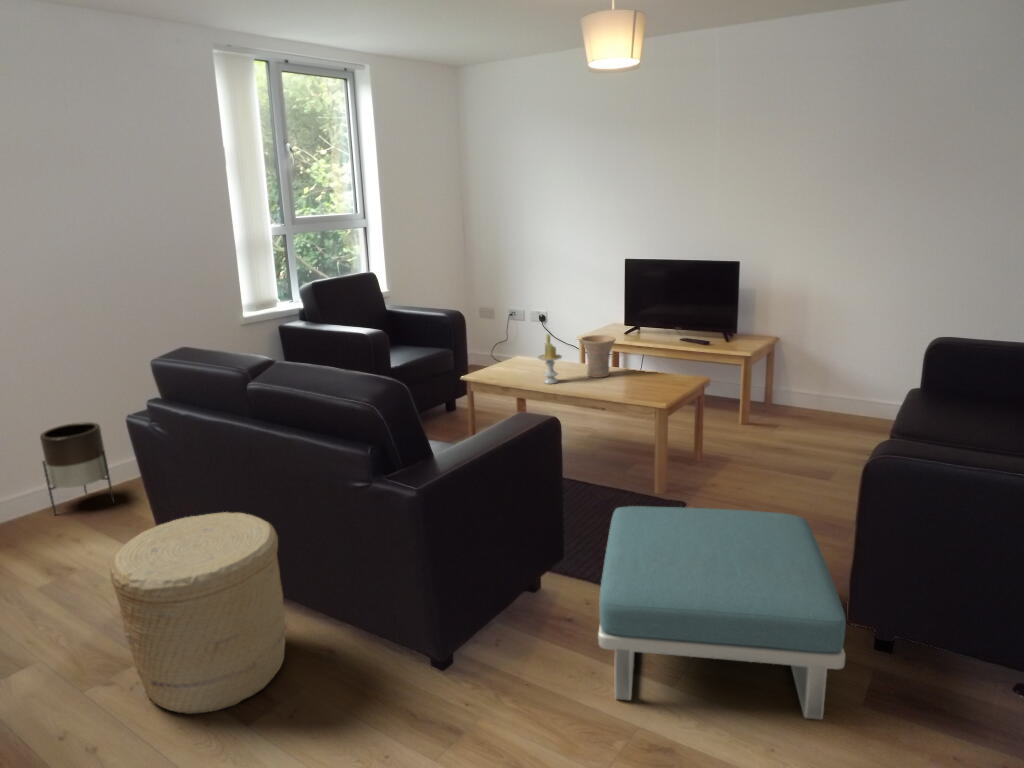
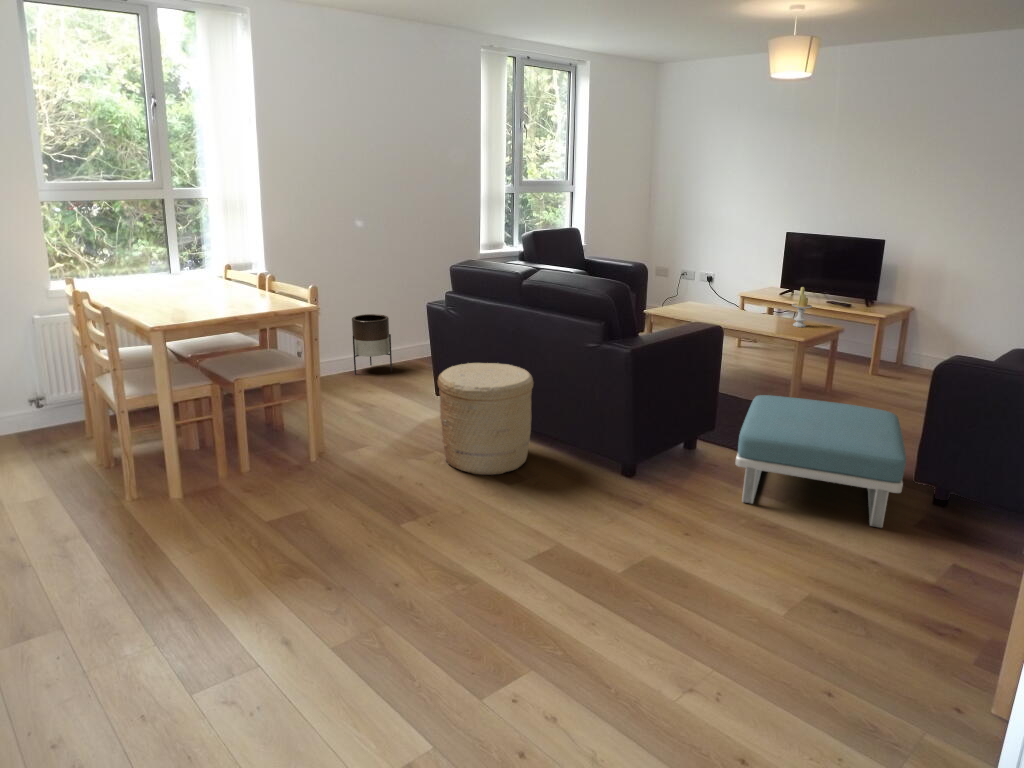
candle: present [538,334,562,384] -> present [792,287,812,327]
vase: present [581,335,616,378] -> none [741,287,771,320]

